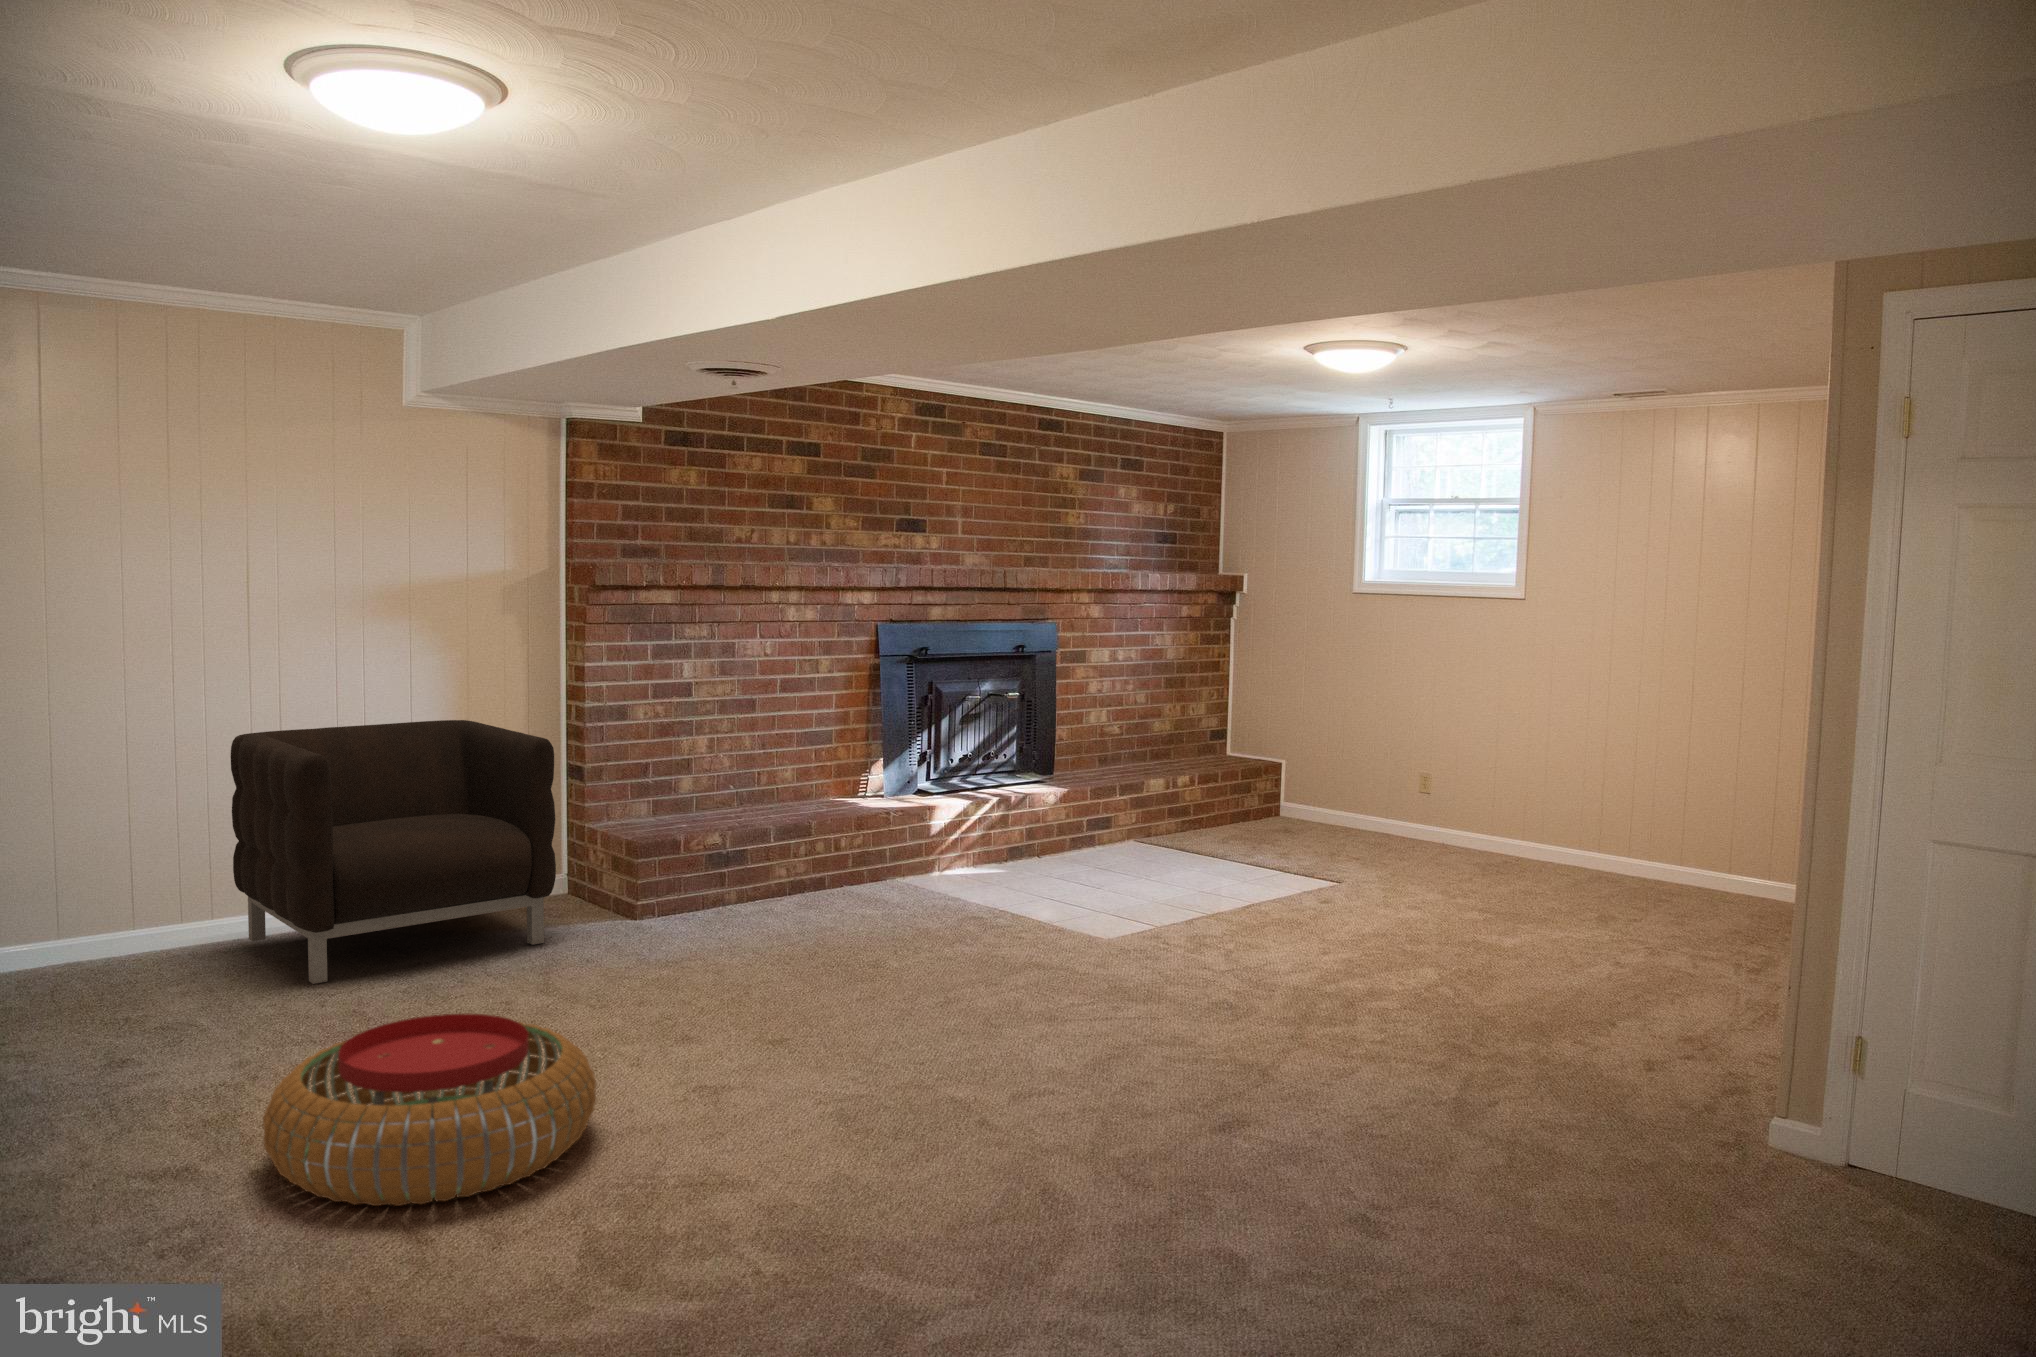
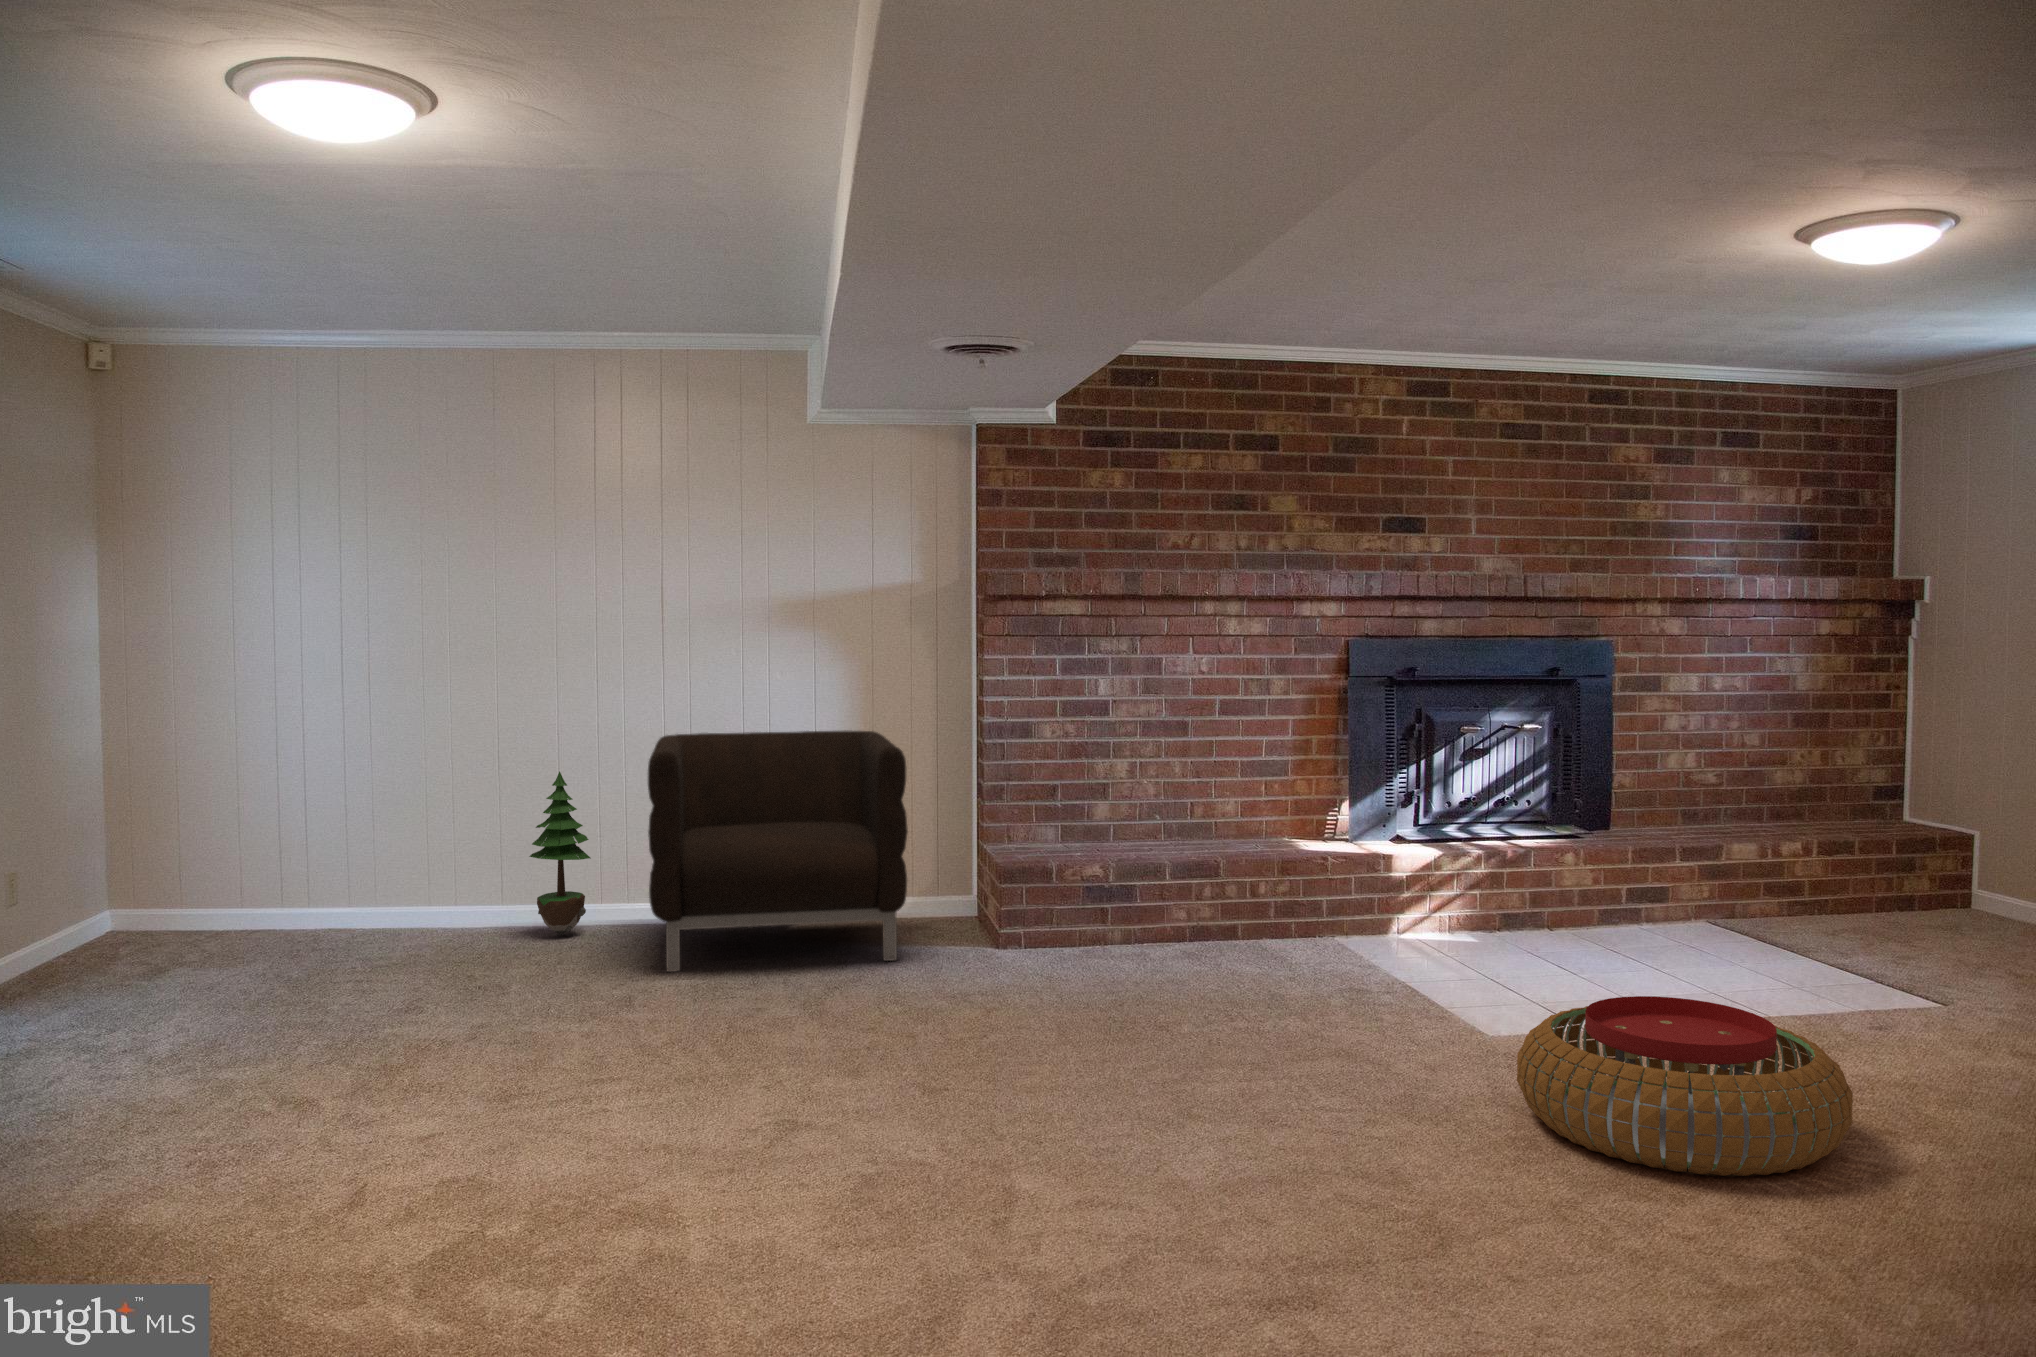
potted tree: none [81,780,159,963] -> present [529,772,590,935]
pouf: present [263,1014,596,1206] -> present [1517,996,1853,1176]

